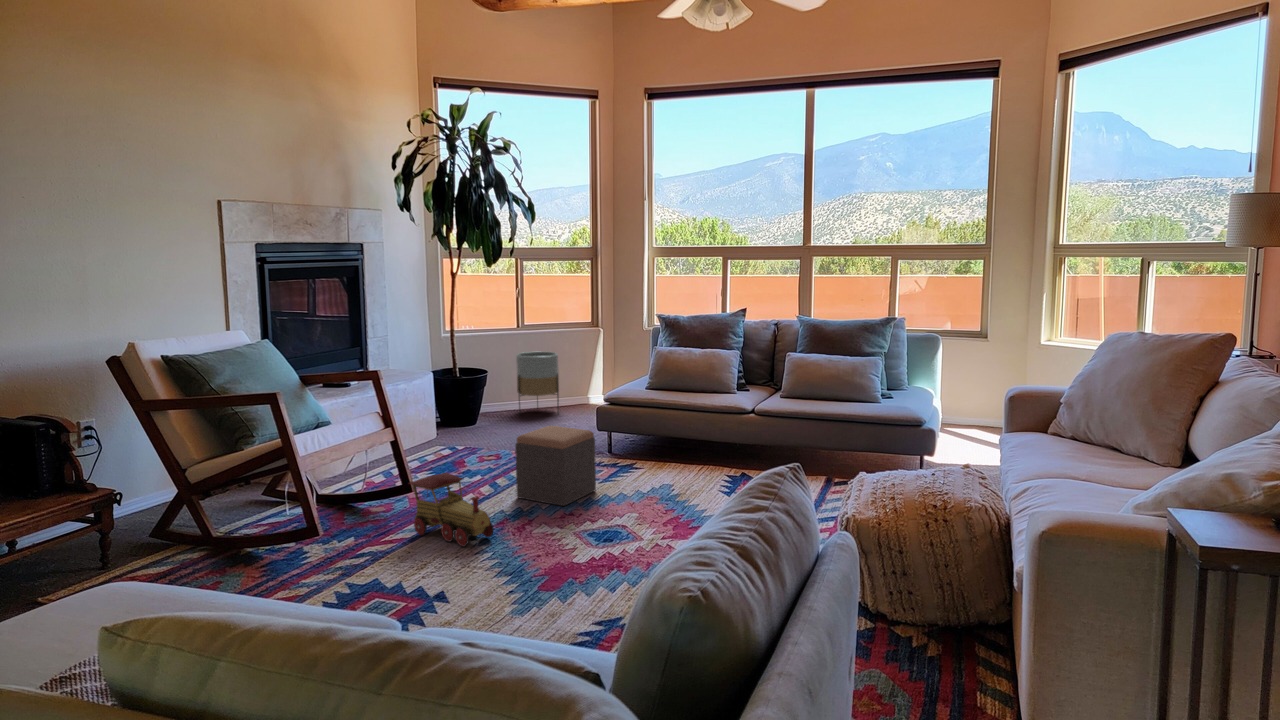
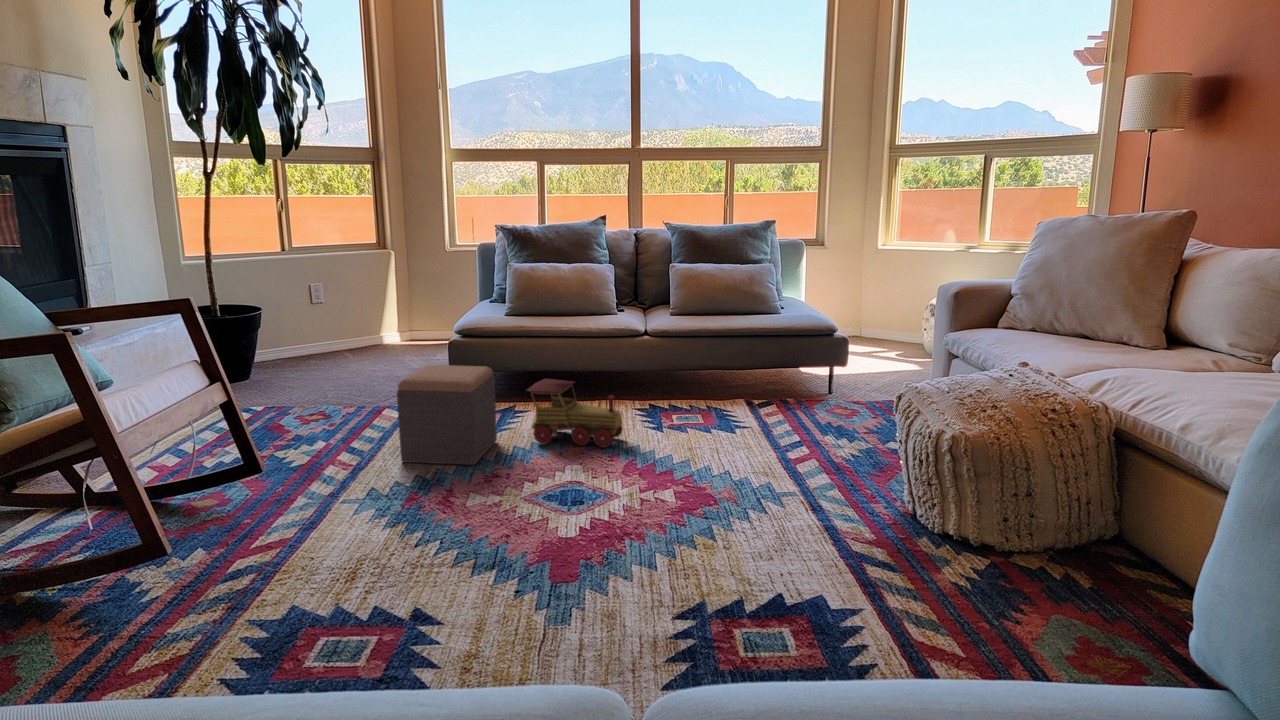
planter: present [516,352,559,412] -> none [297,279,360,362]
toy train: present [409,473,494,547] -> present [527,379,623,448]

